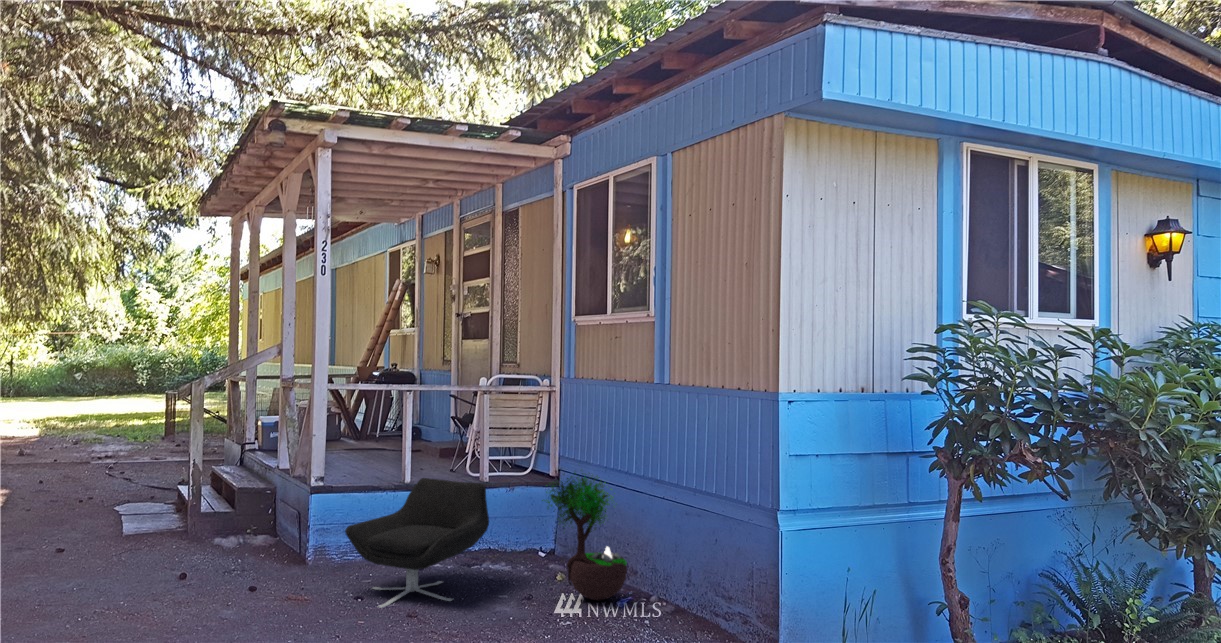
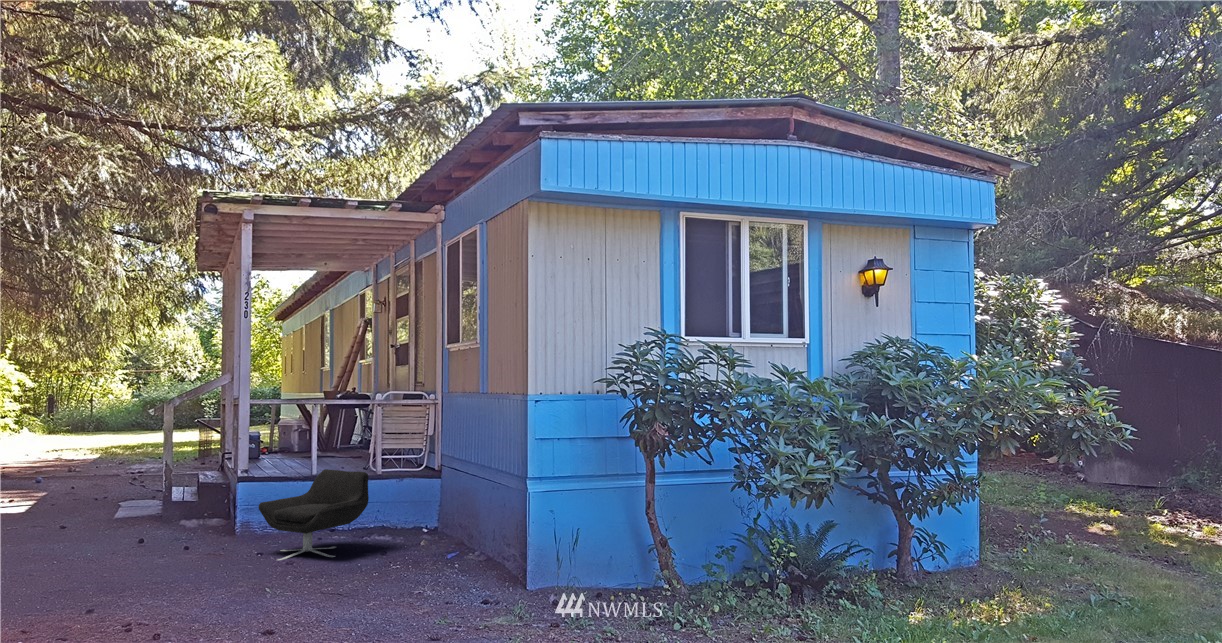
potted tree: present [542,473,627,600] -> none [402,454,466,557]

